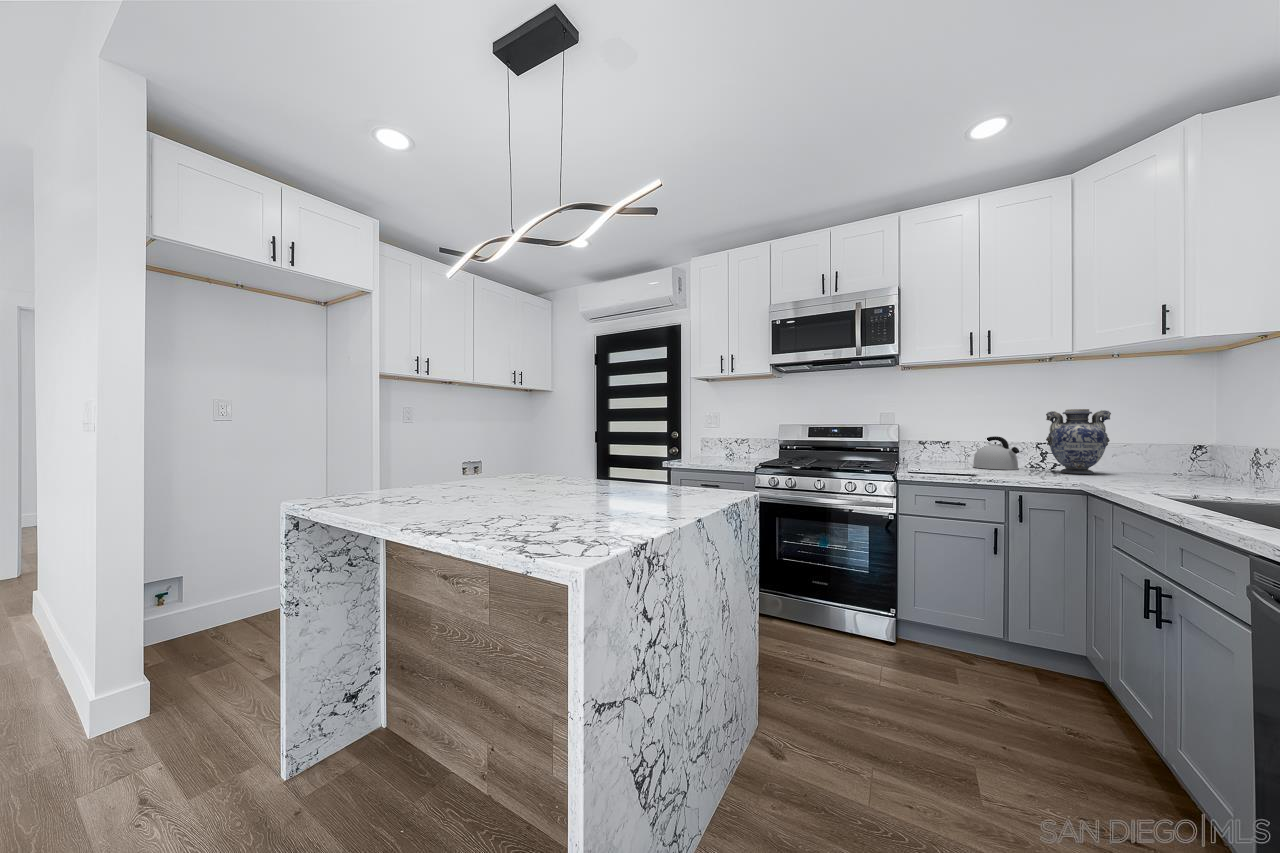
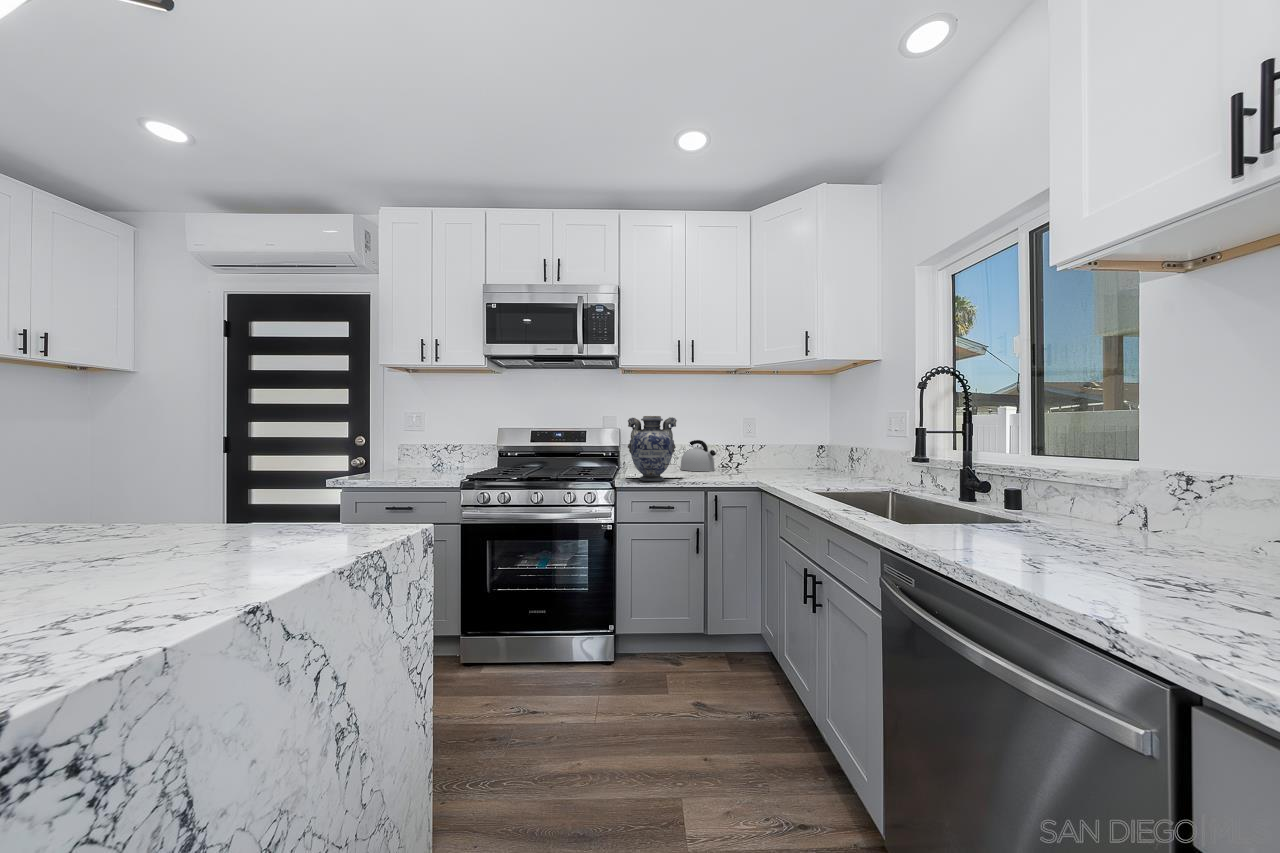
vase: present [1046,409,1111,474] -> present [628,416,677,481]

